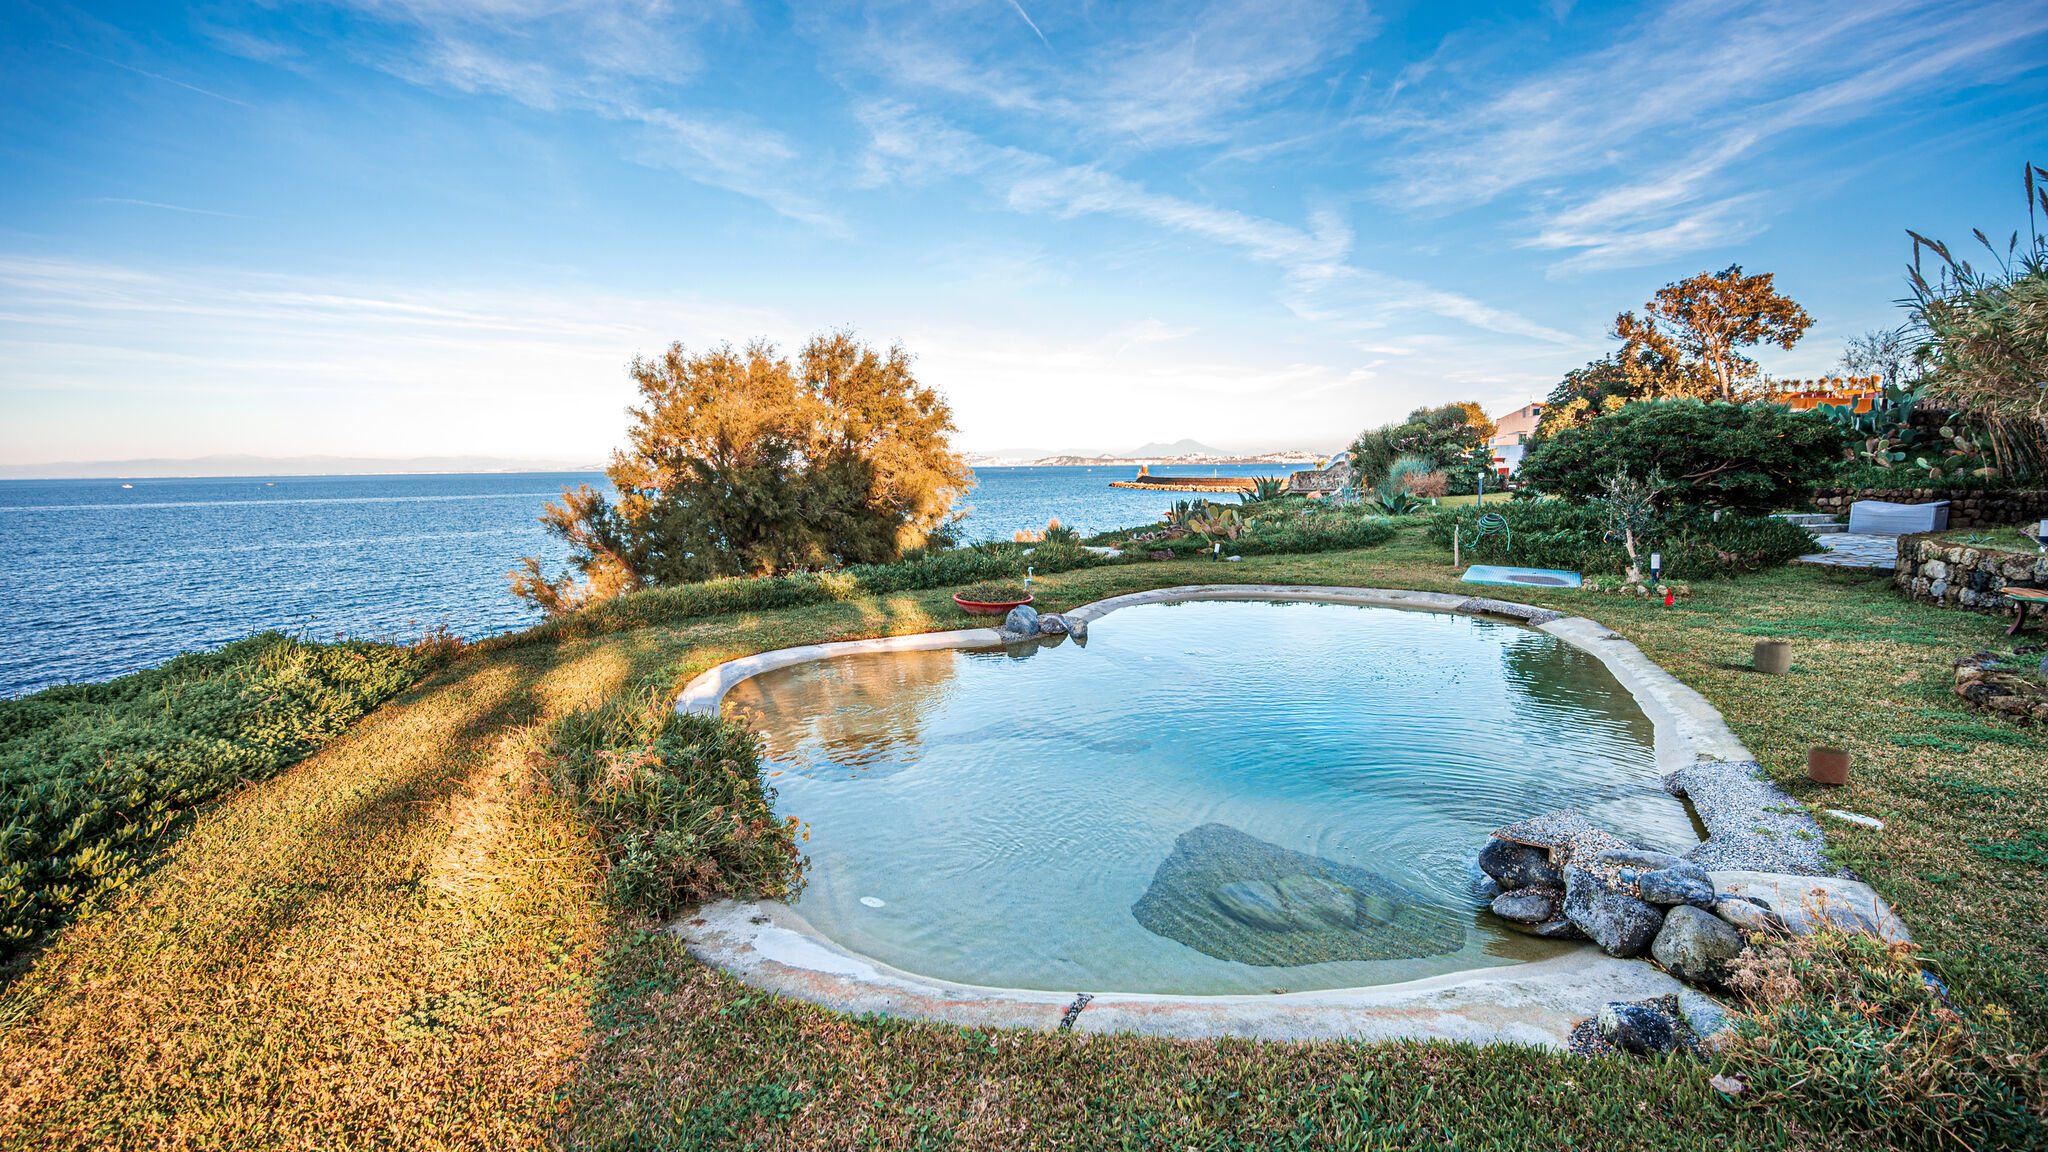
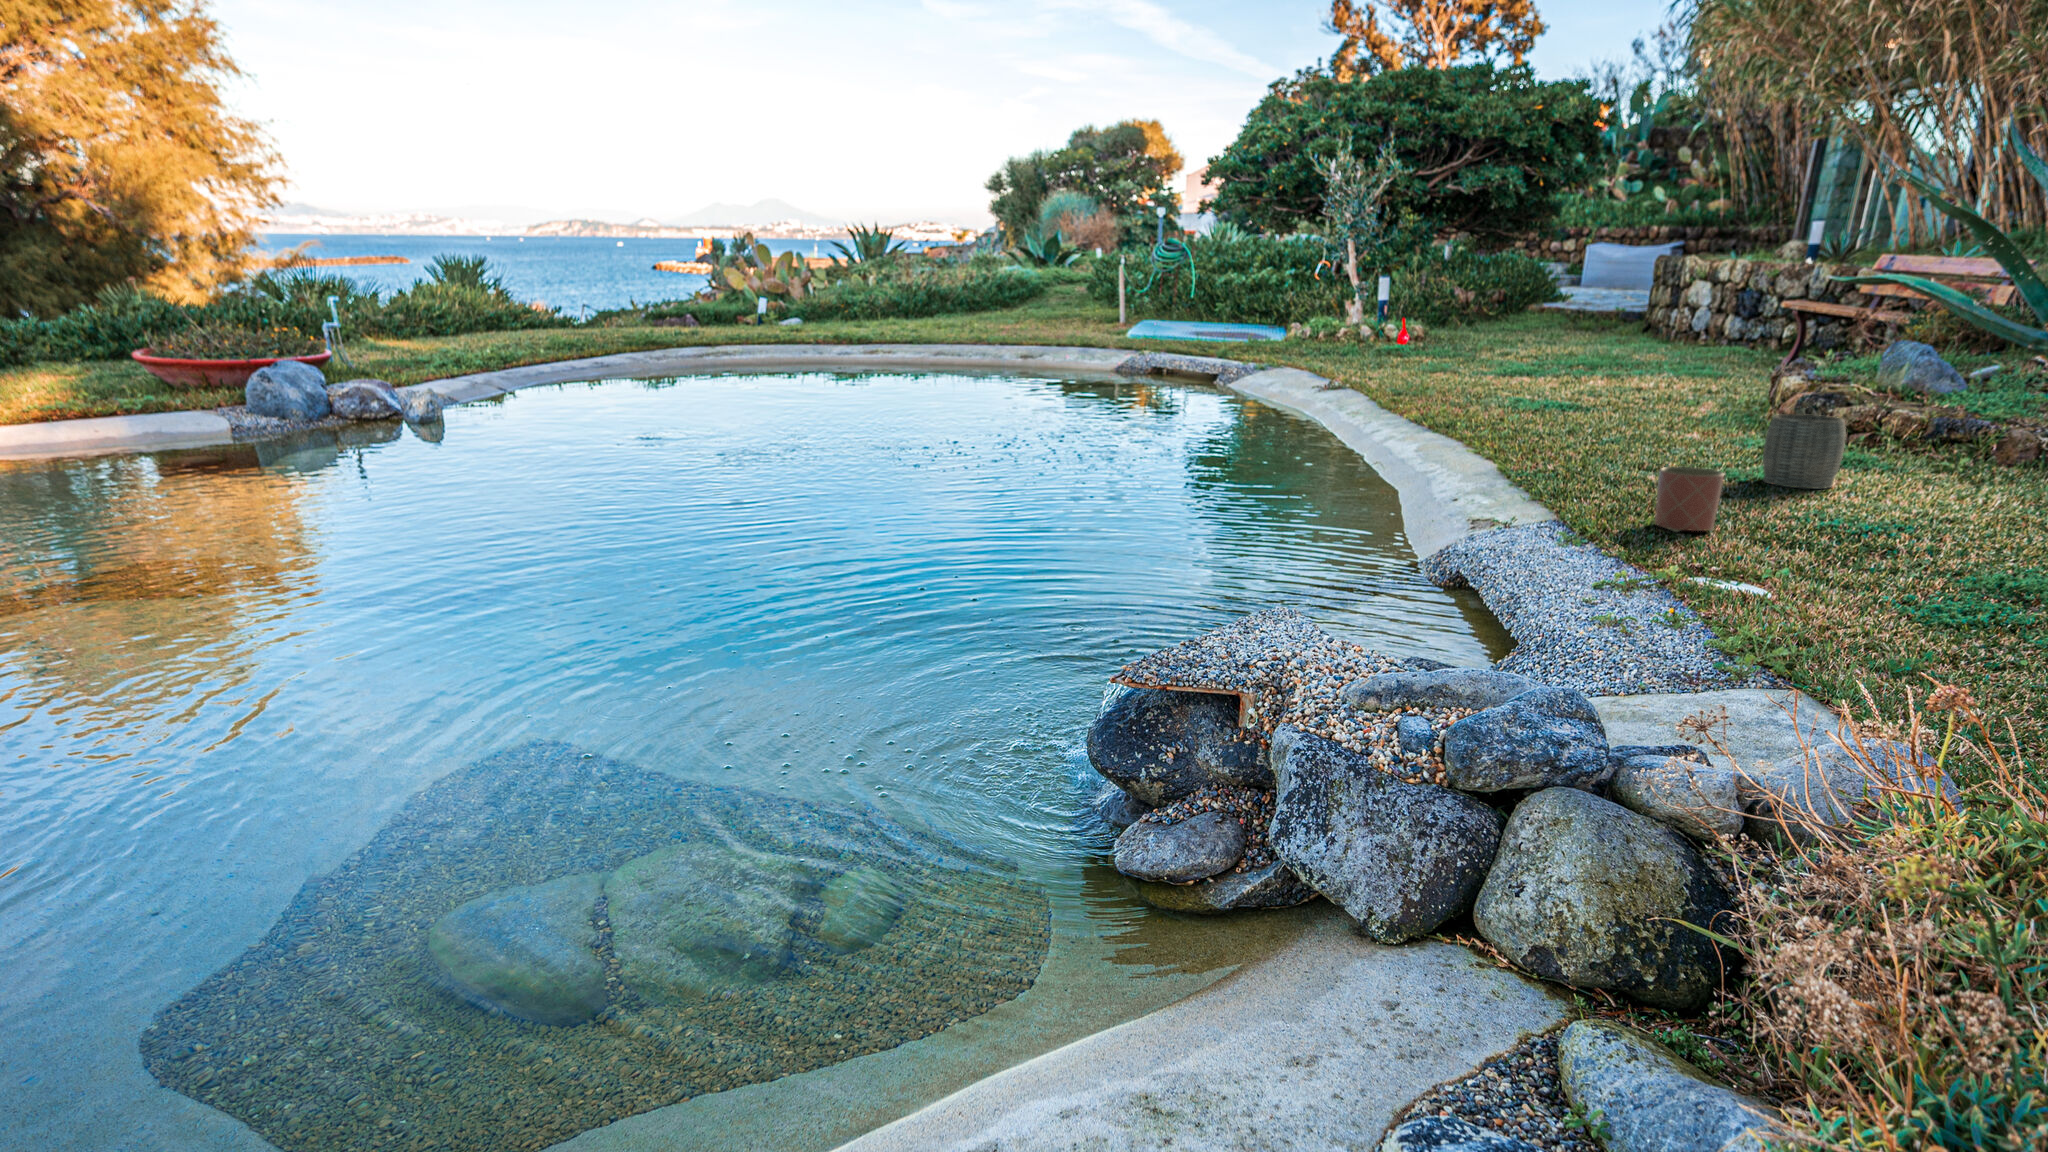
woven basket: present [1753,641,1792,674] -> present [1763,414,1846,489]

